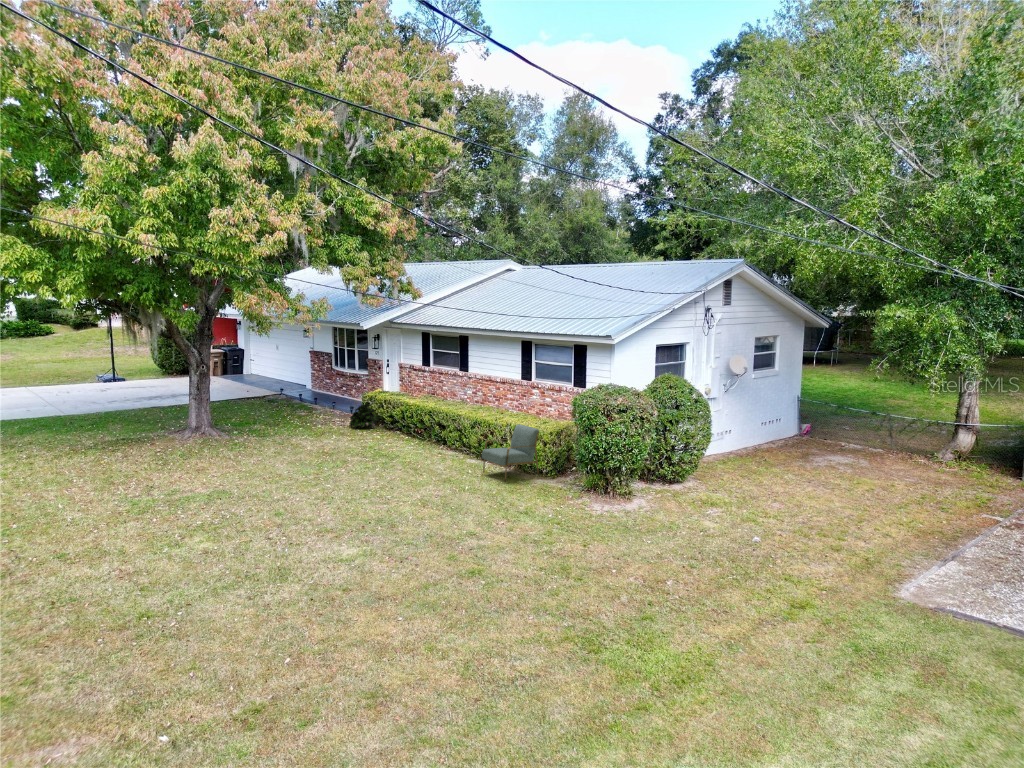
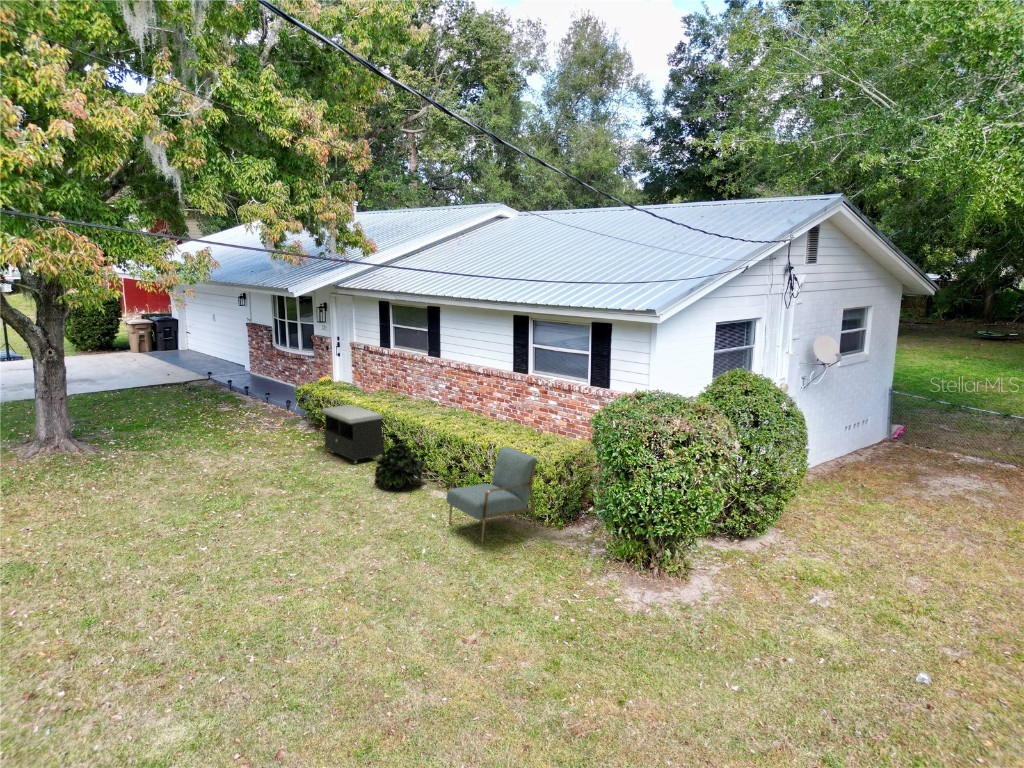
potted plant: present [350,404,380,428] -> present [374,444,427,489]
storage bench: none [388,405,432,444] -> present [322,405,384,463]

